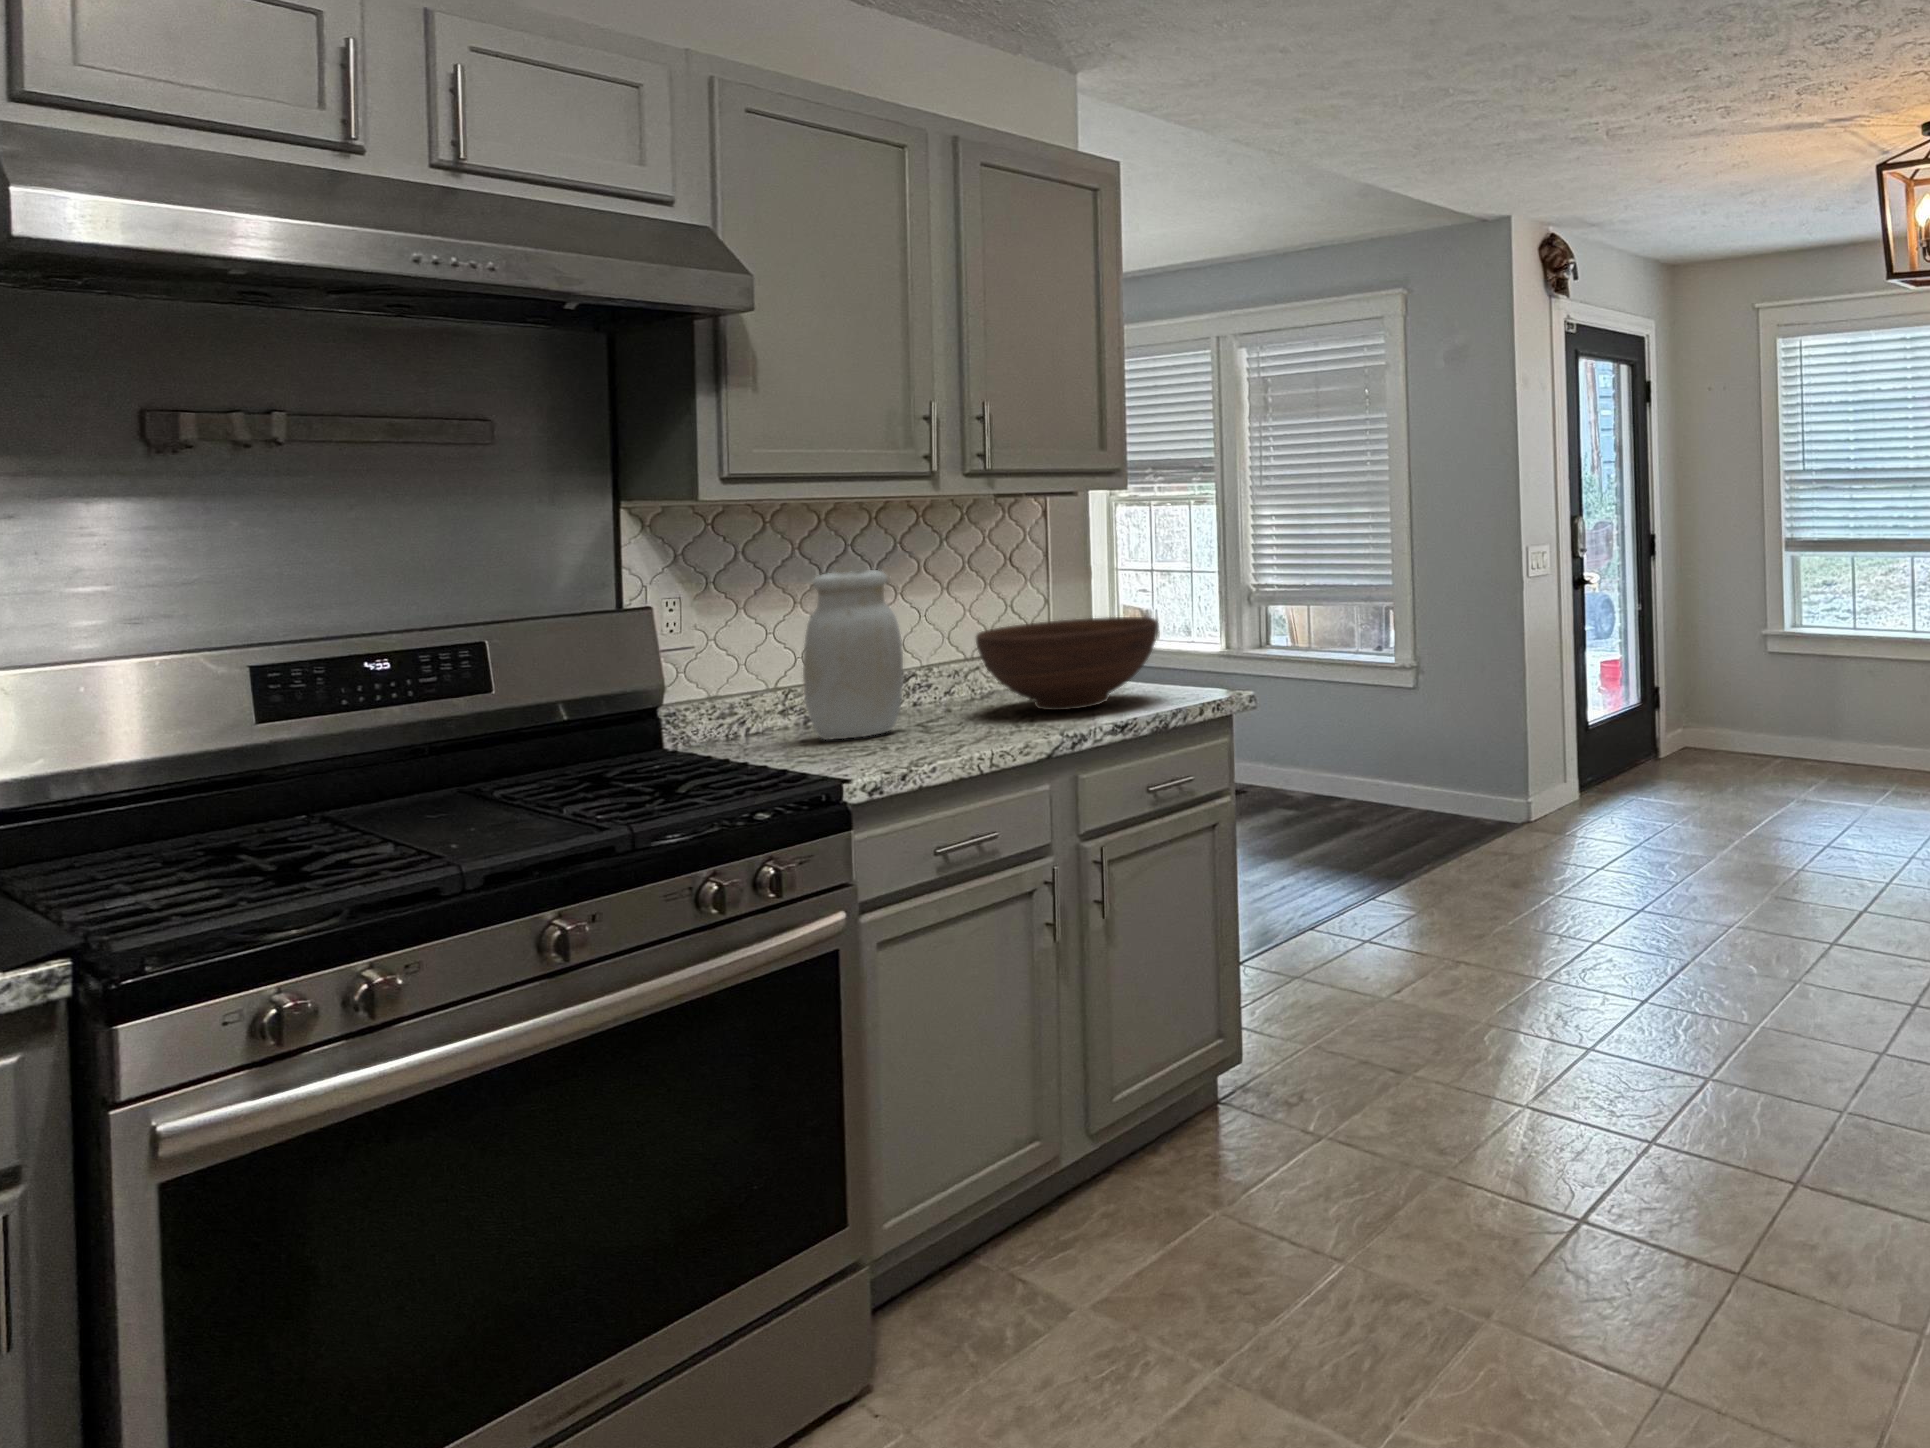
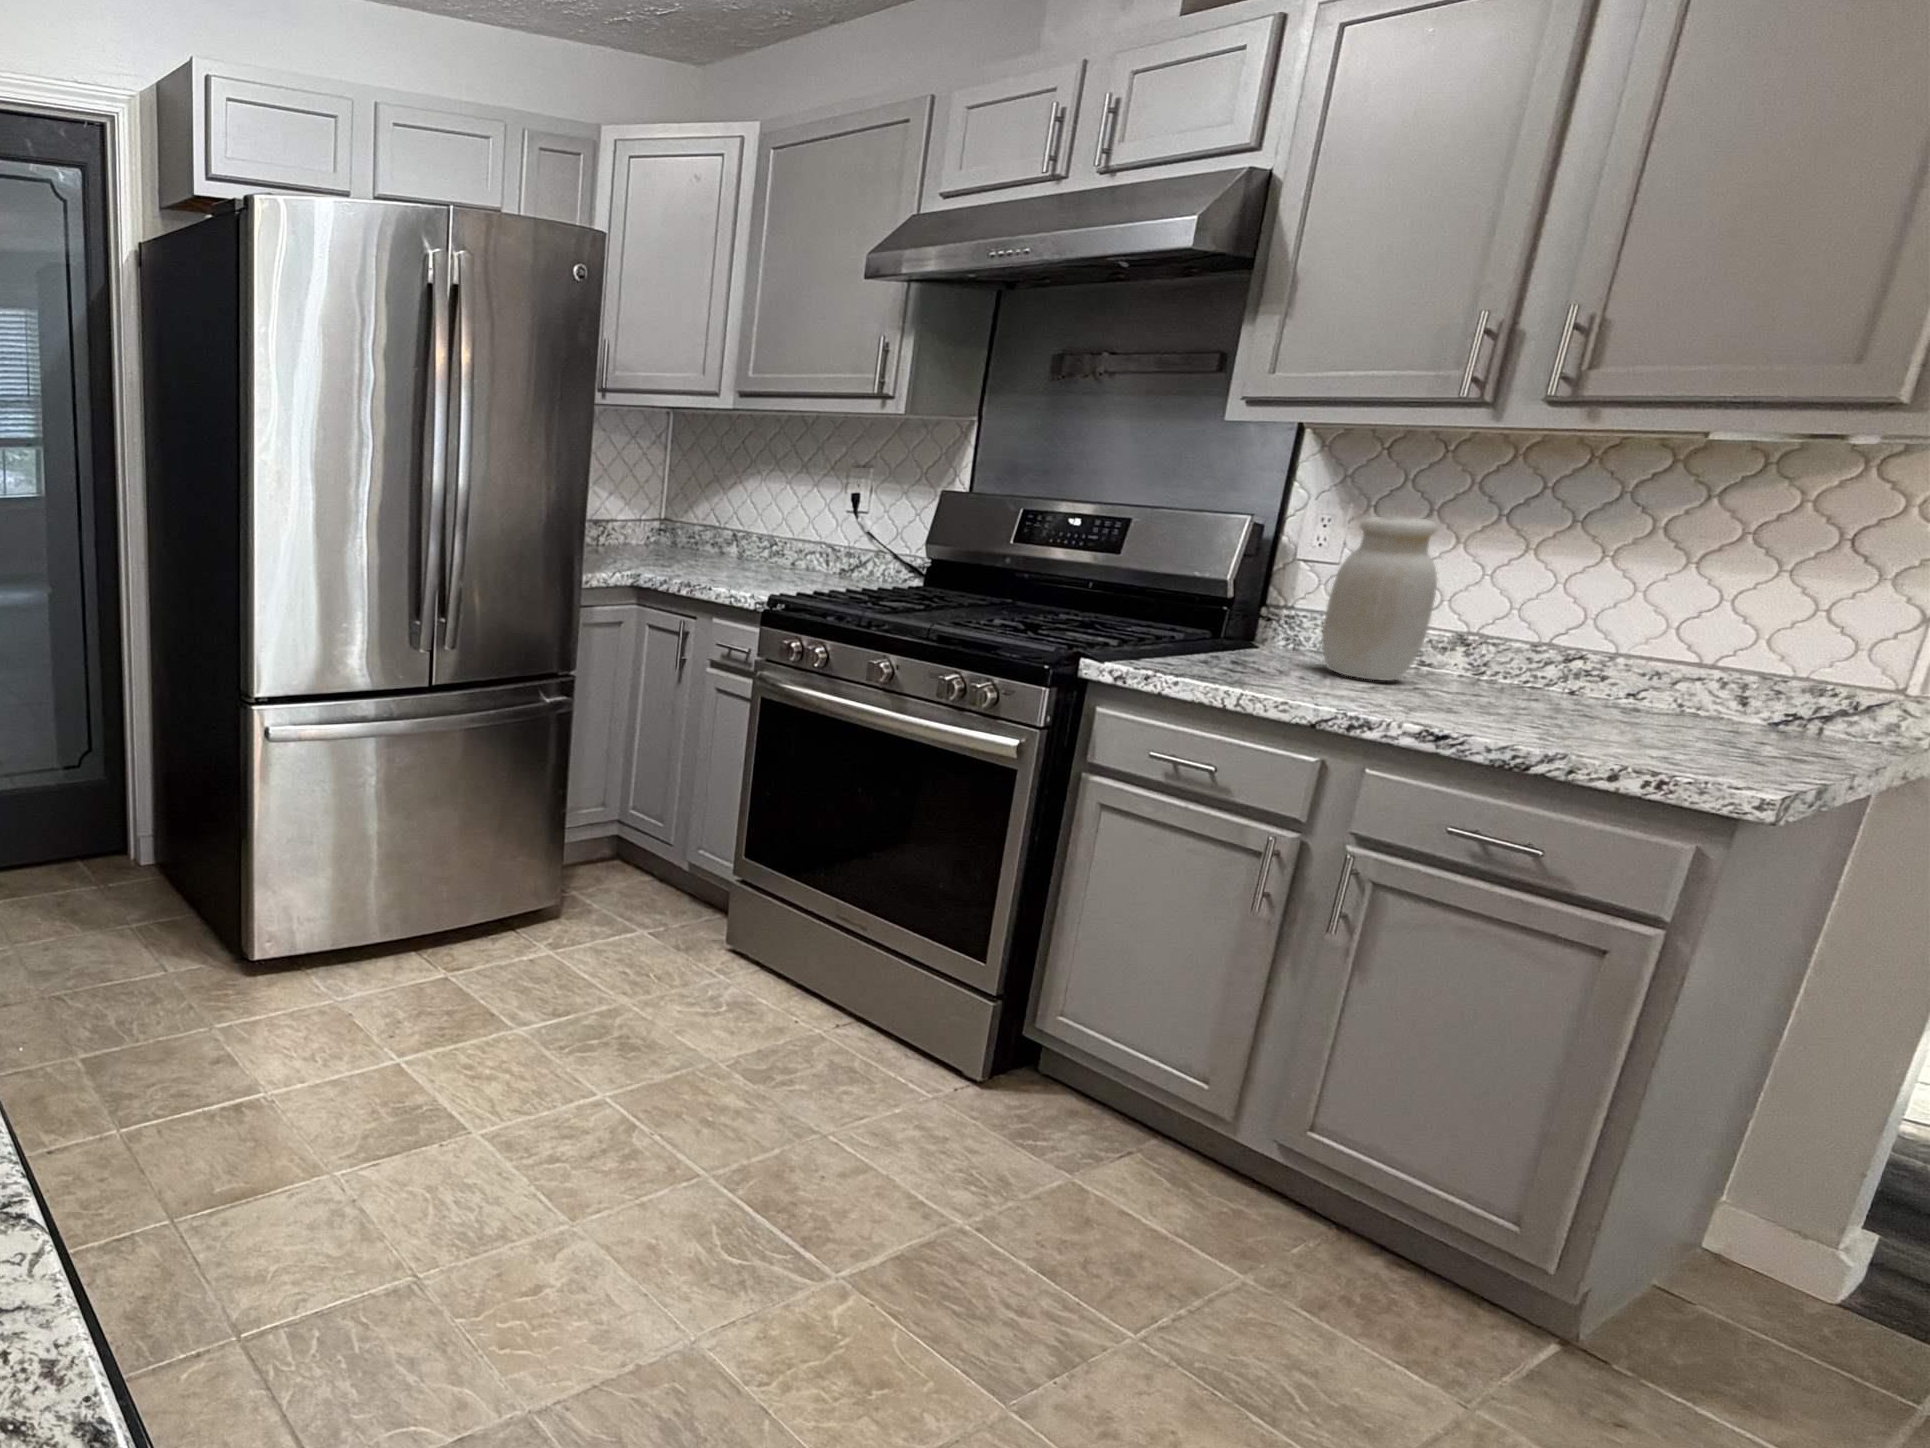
fruit bowl: present [976,617,1158,710] -> none [1482,615,1799,741]

